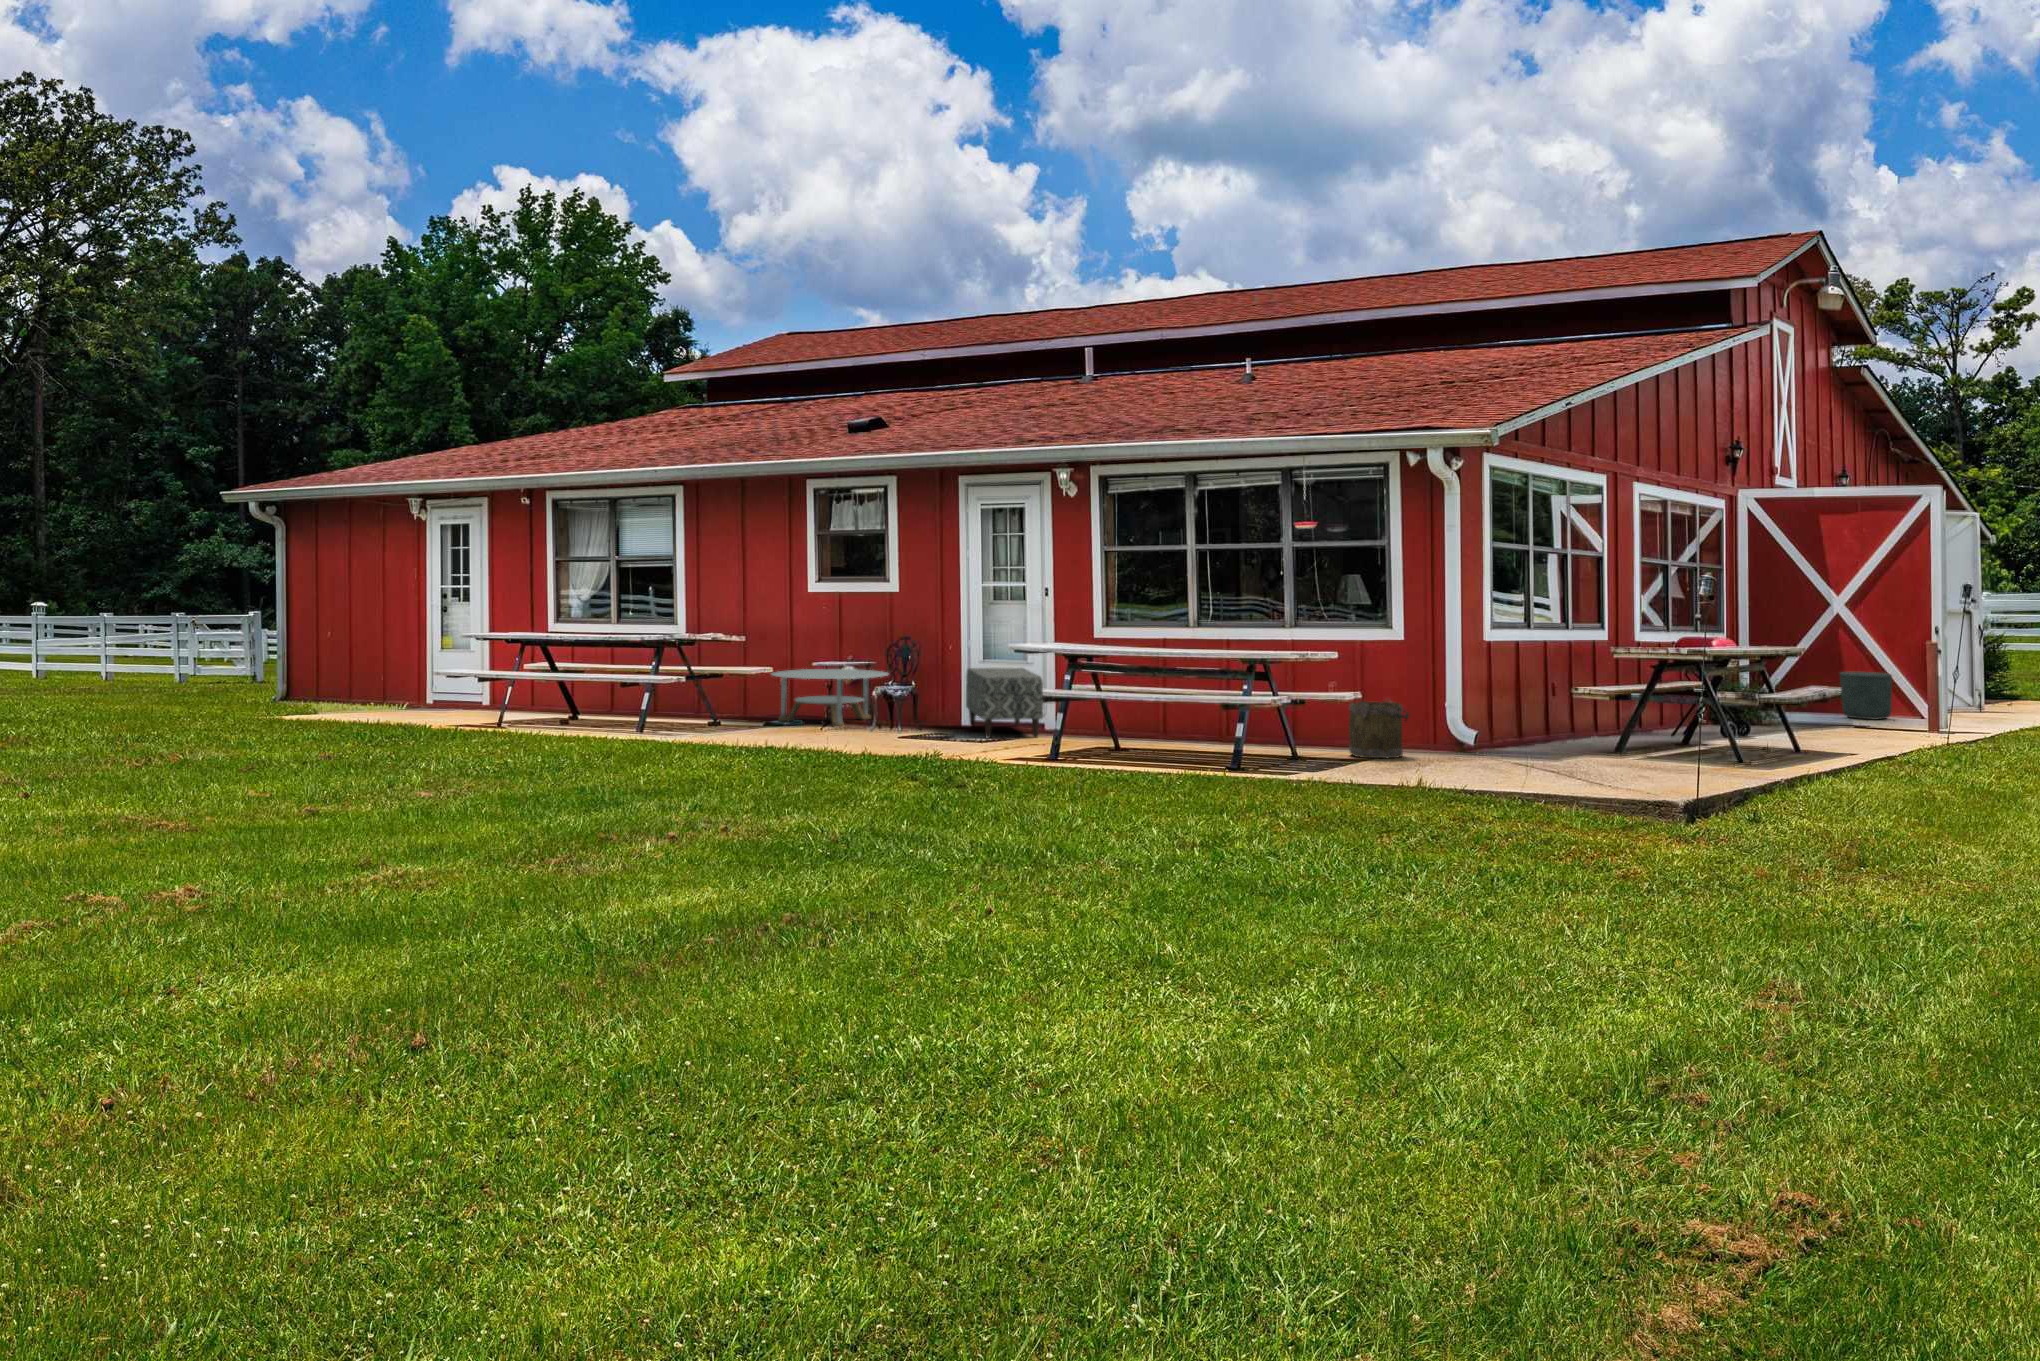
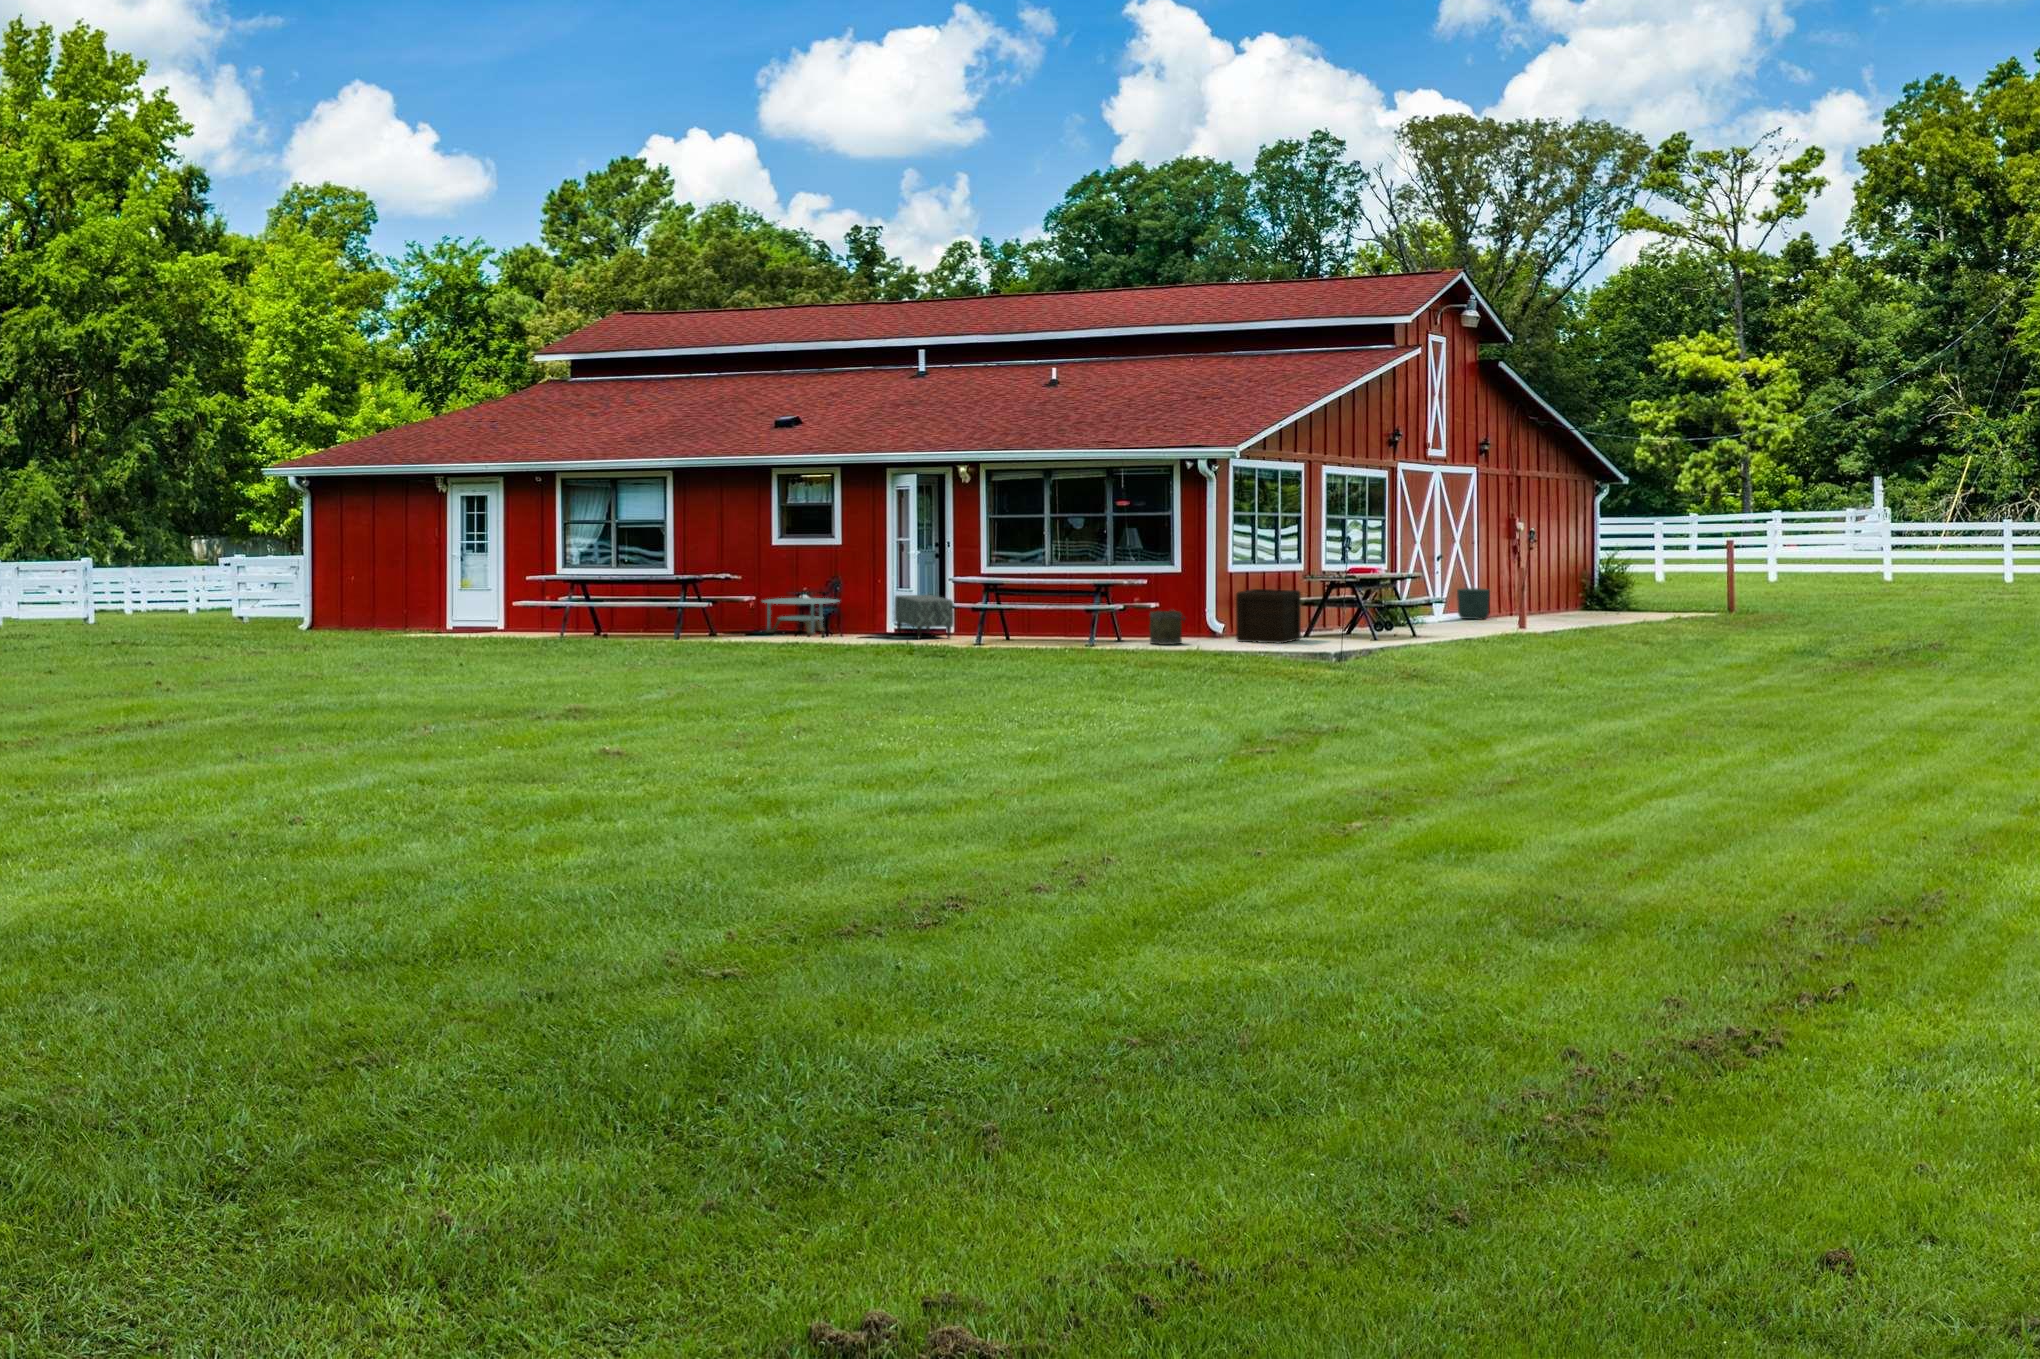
wooden crate: none [1495,668,1604,760] -> present [1236,589,1301,643]

